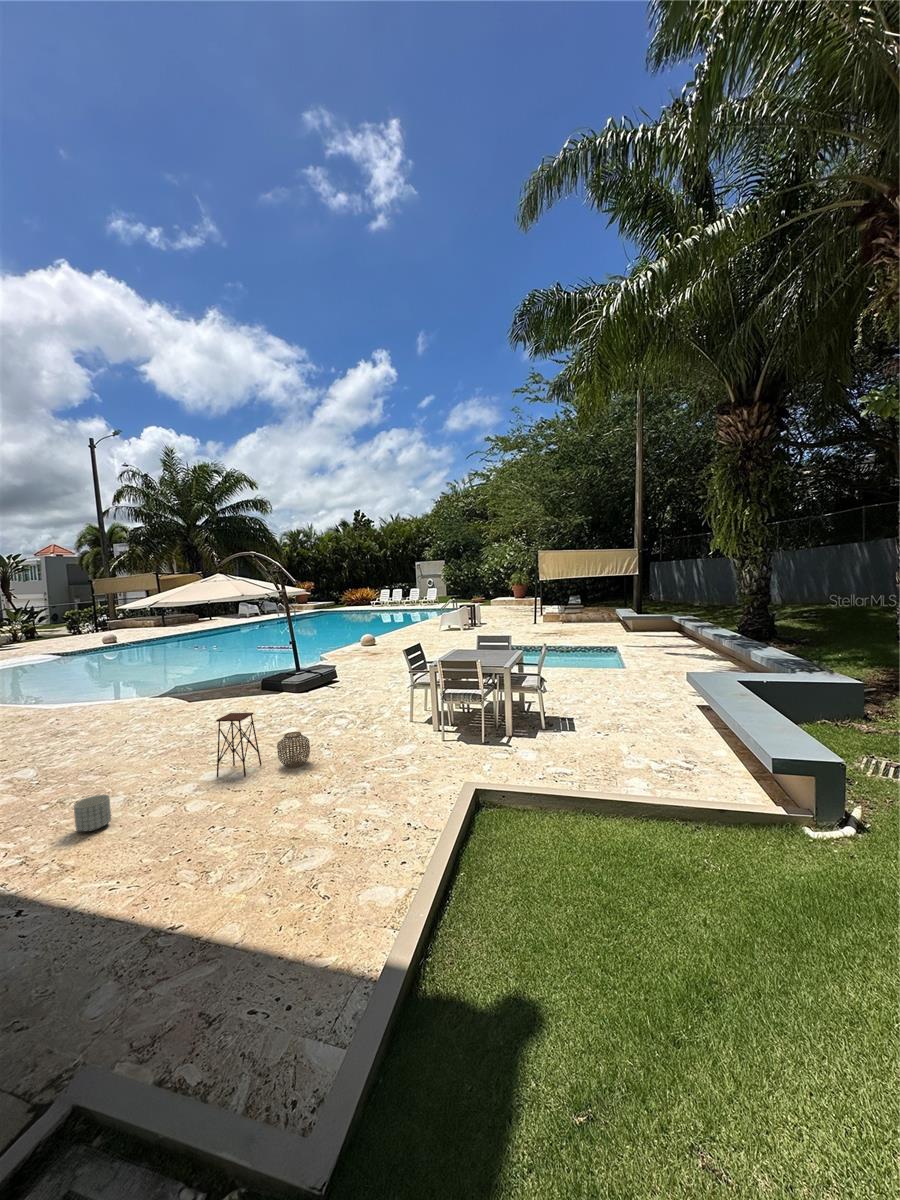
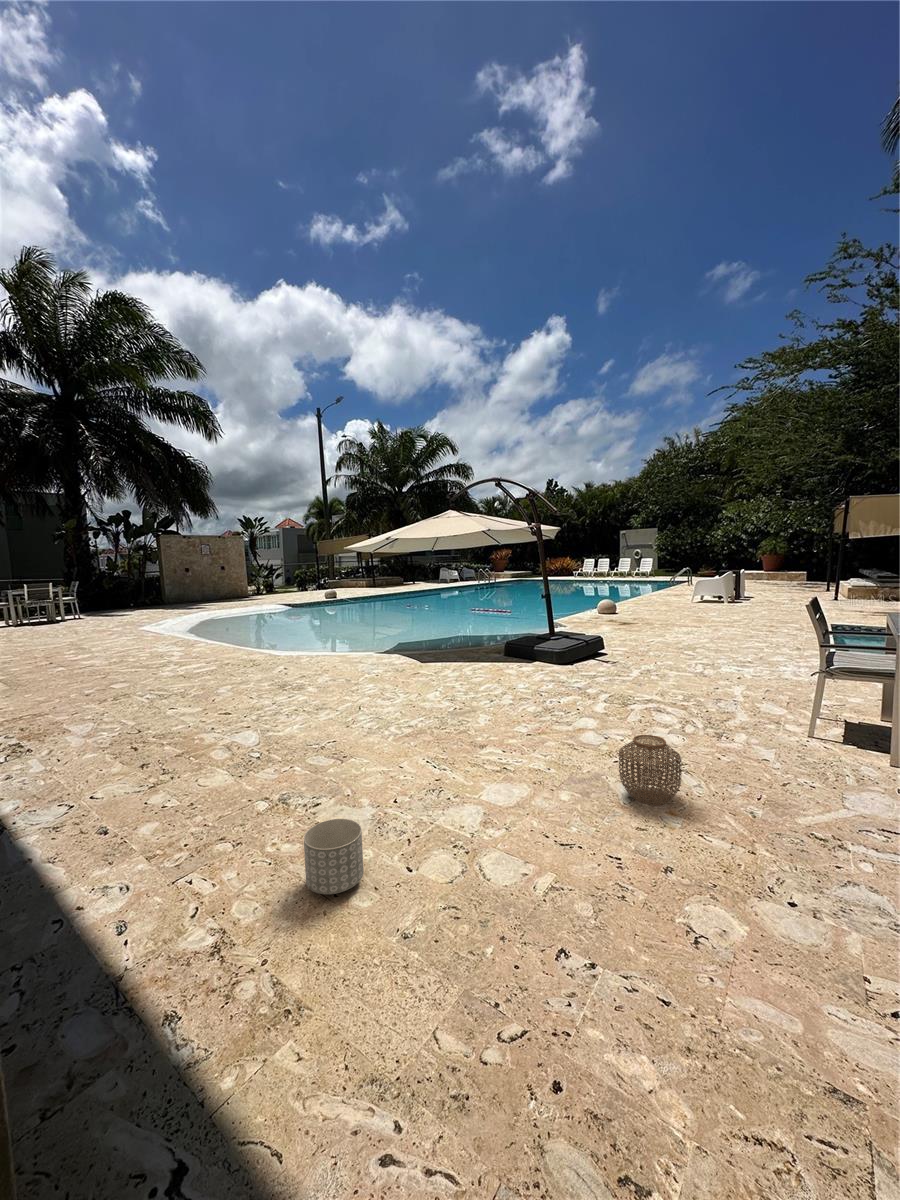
side table: present [216,713,261,777] -> none [514,688,582,808]

